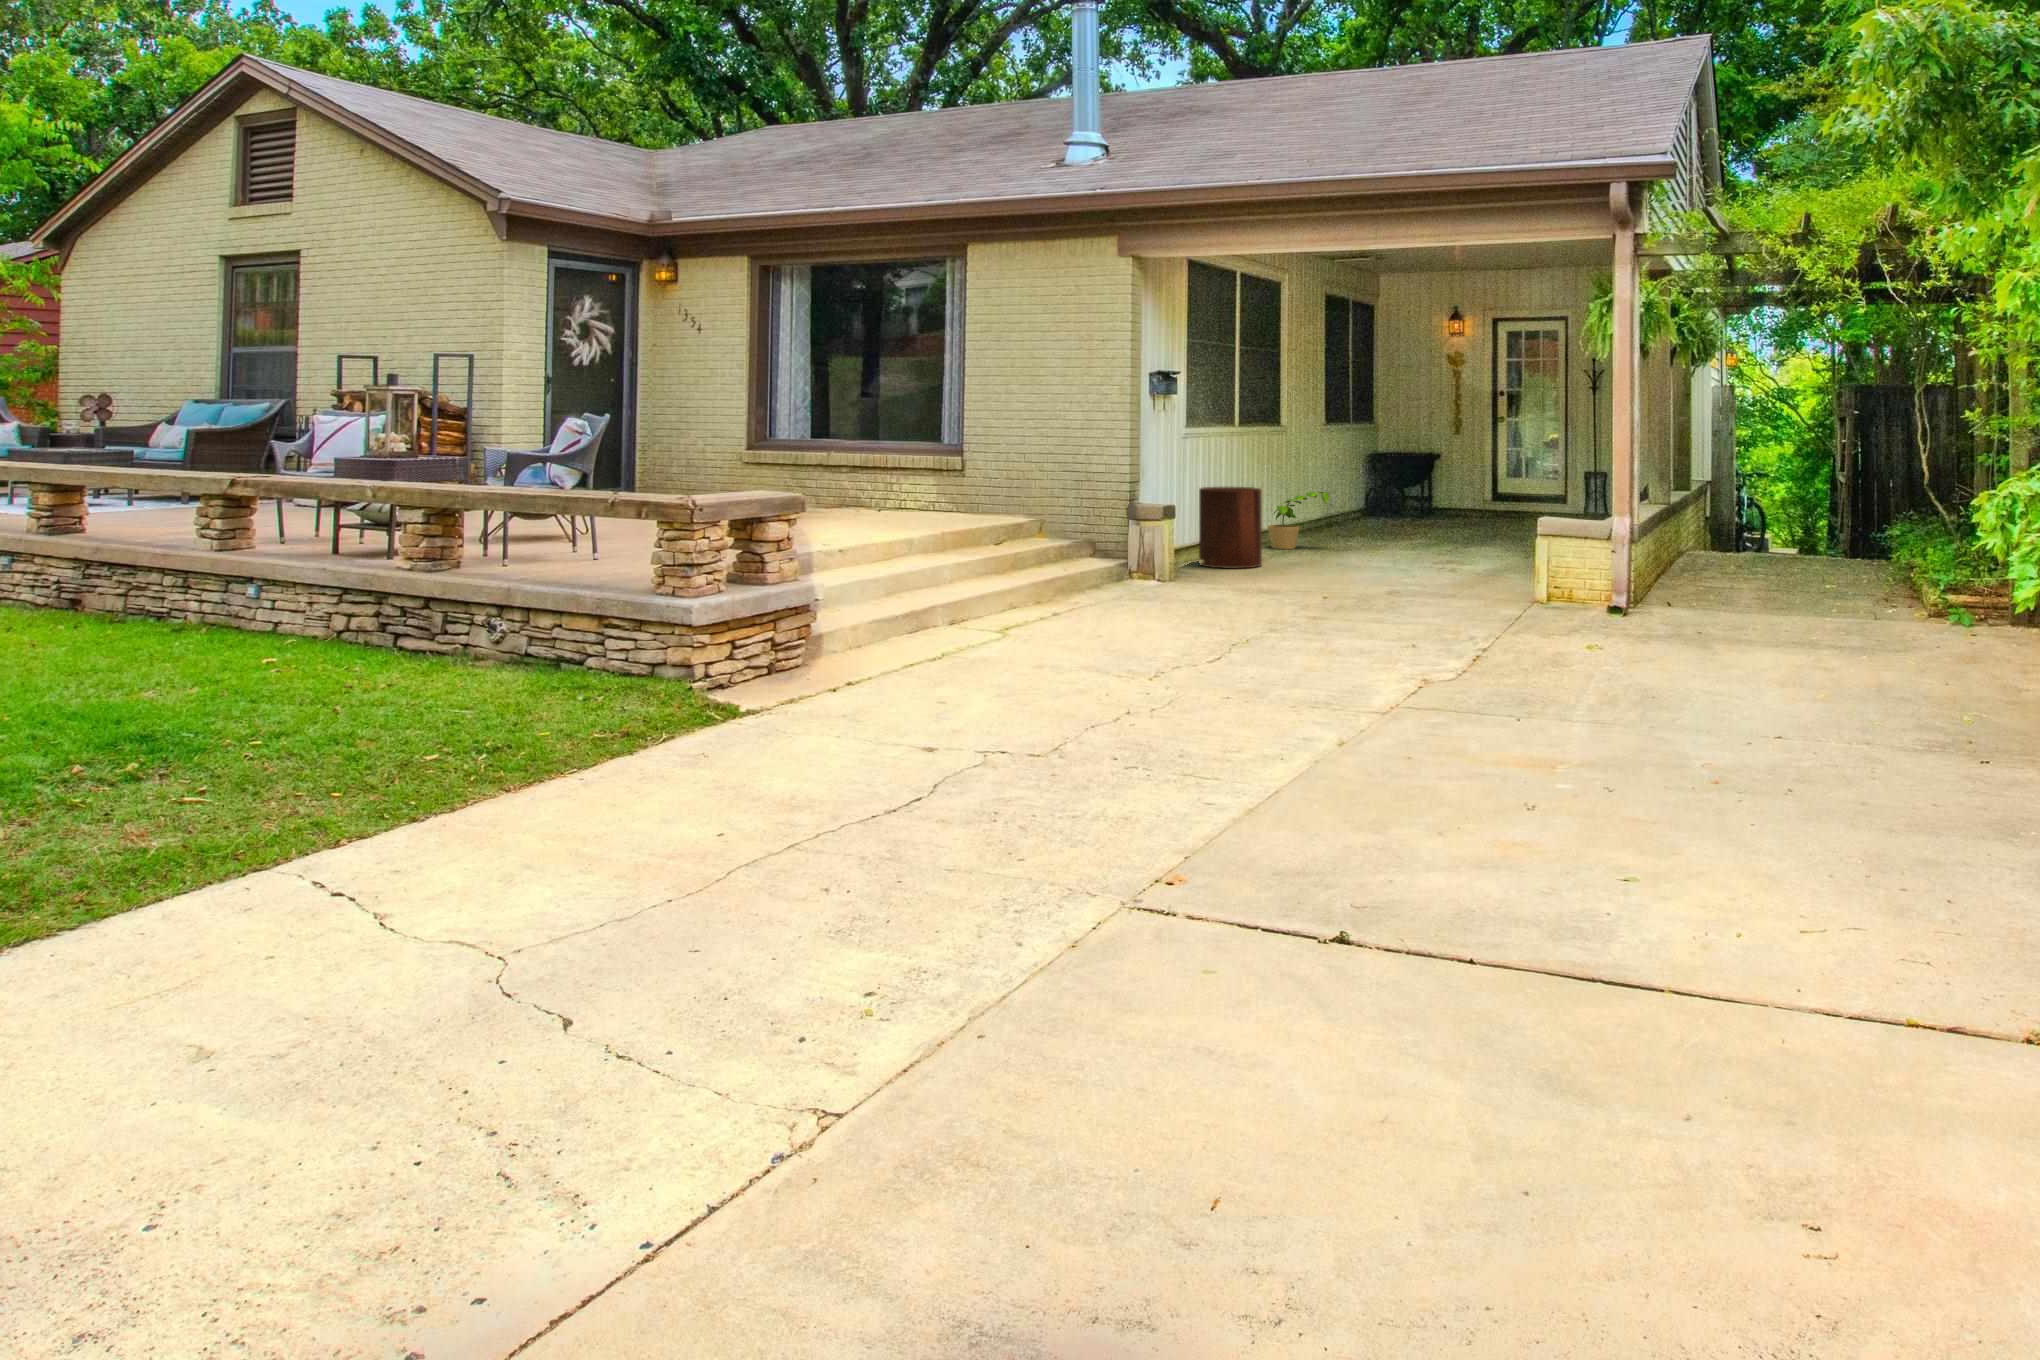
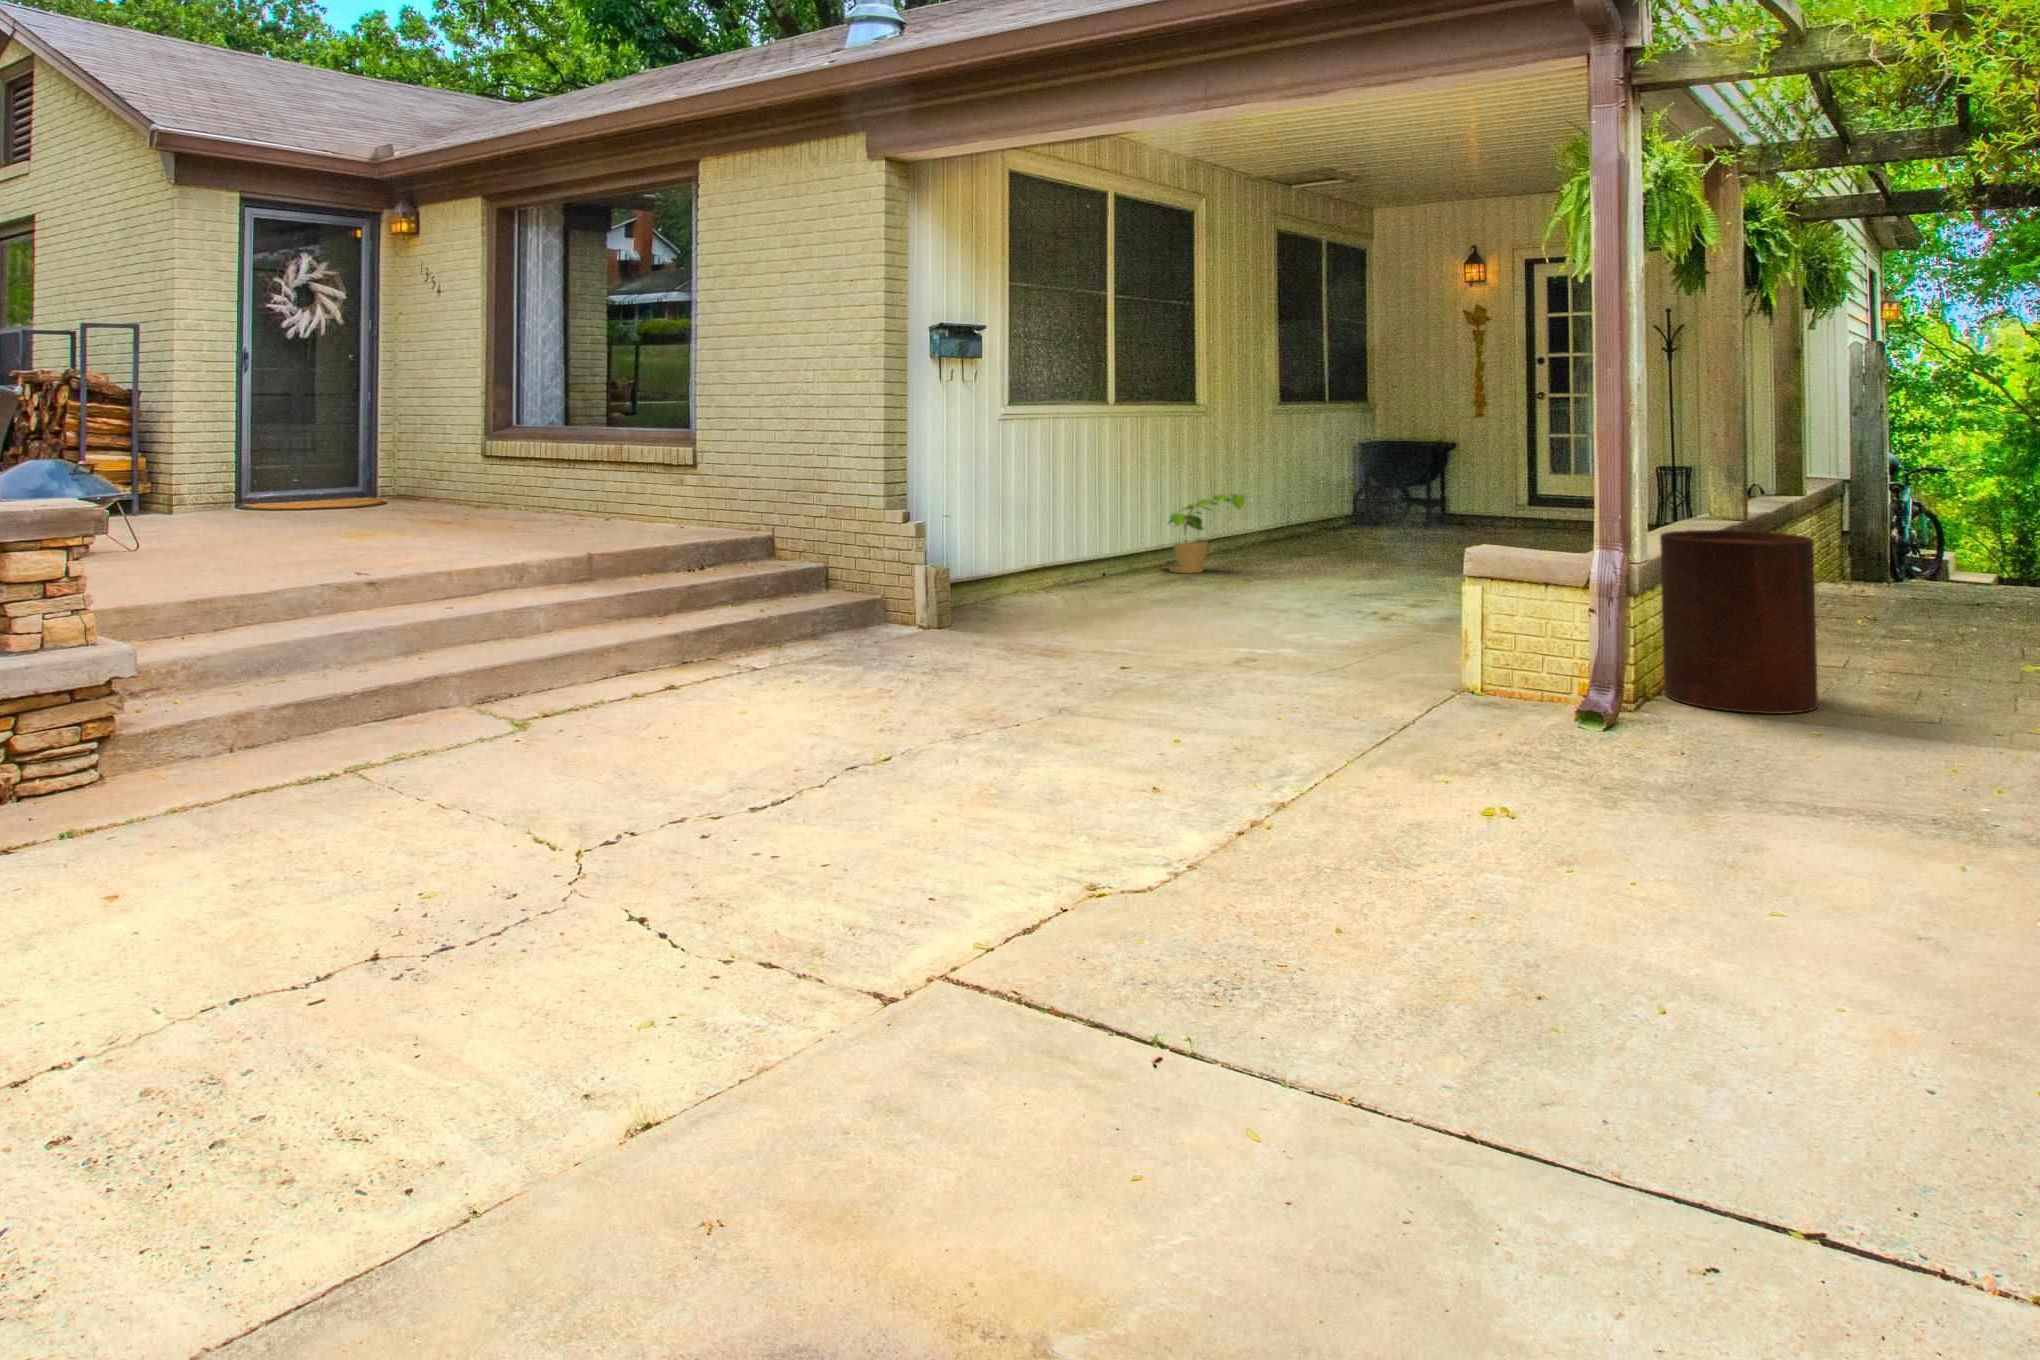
trash can: present [1199,487,1262,569] -> present [1660,530,1818,714]

